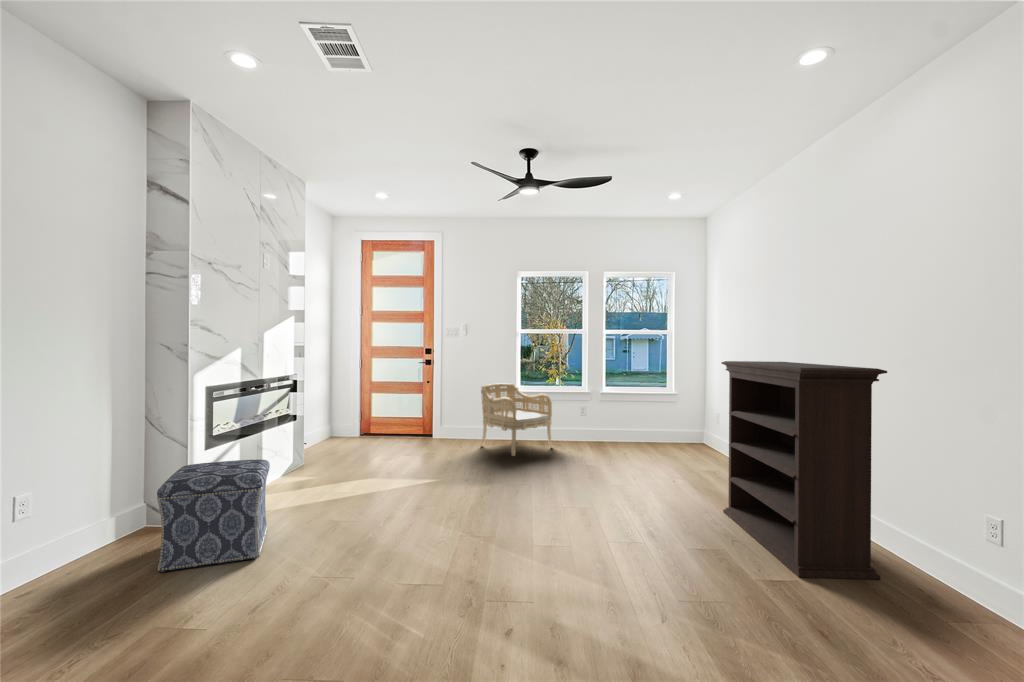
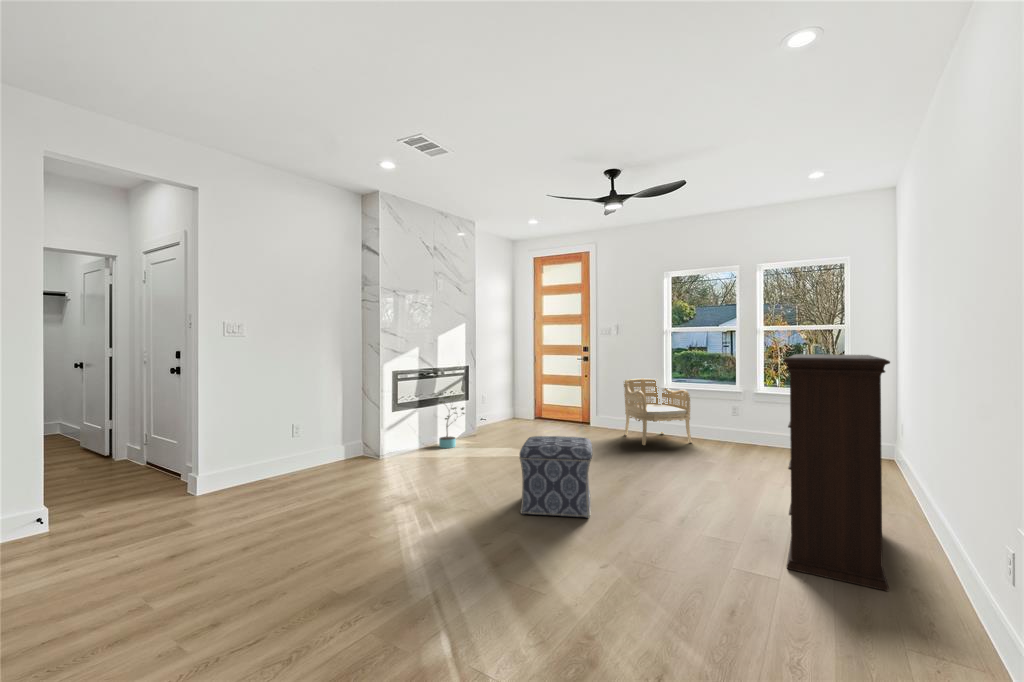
potted plant: none [264,416,308,492] -> present [438,394,464,448]
ottoman: present [157,459,270,572] -> present [520,436,592,518]

